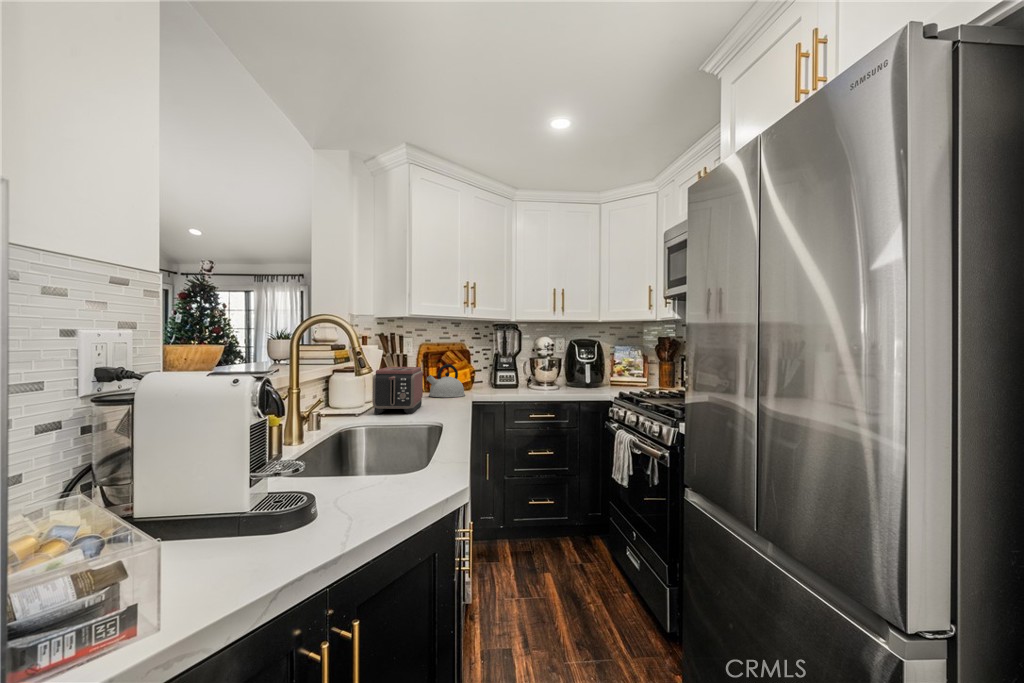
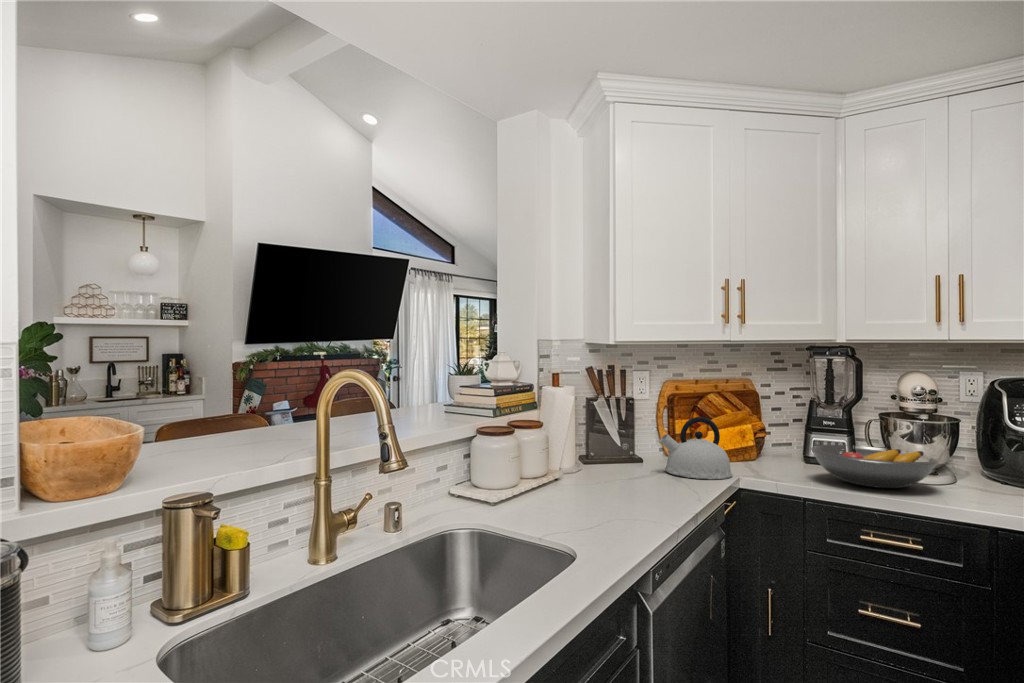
toaster: present [372,367,423,414] -> none [522,419,630,516]
fruit bowl: none [501,374,554,393] -> present [811,445,938,488]

